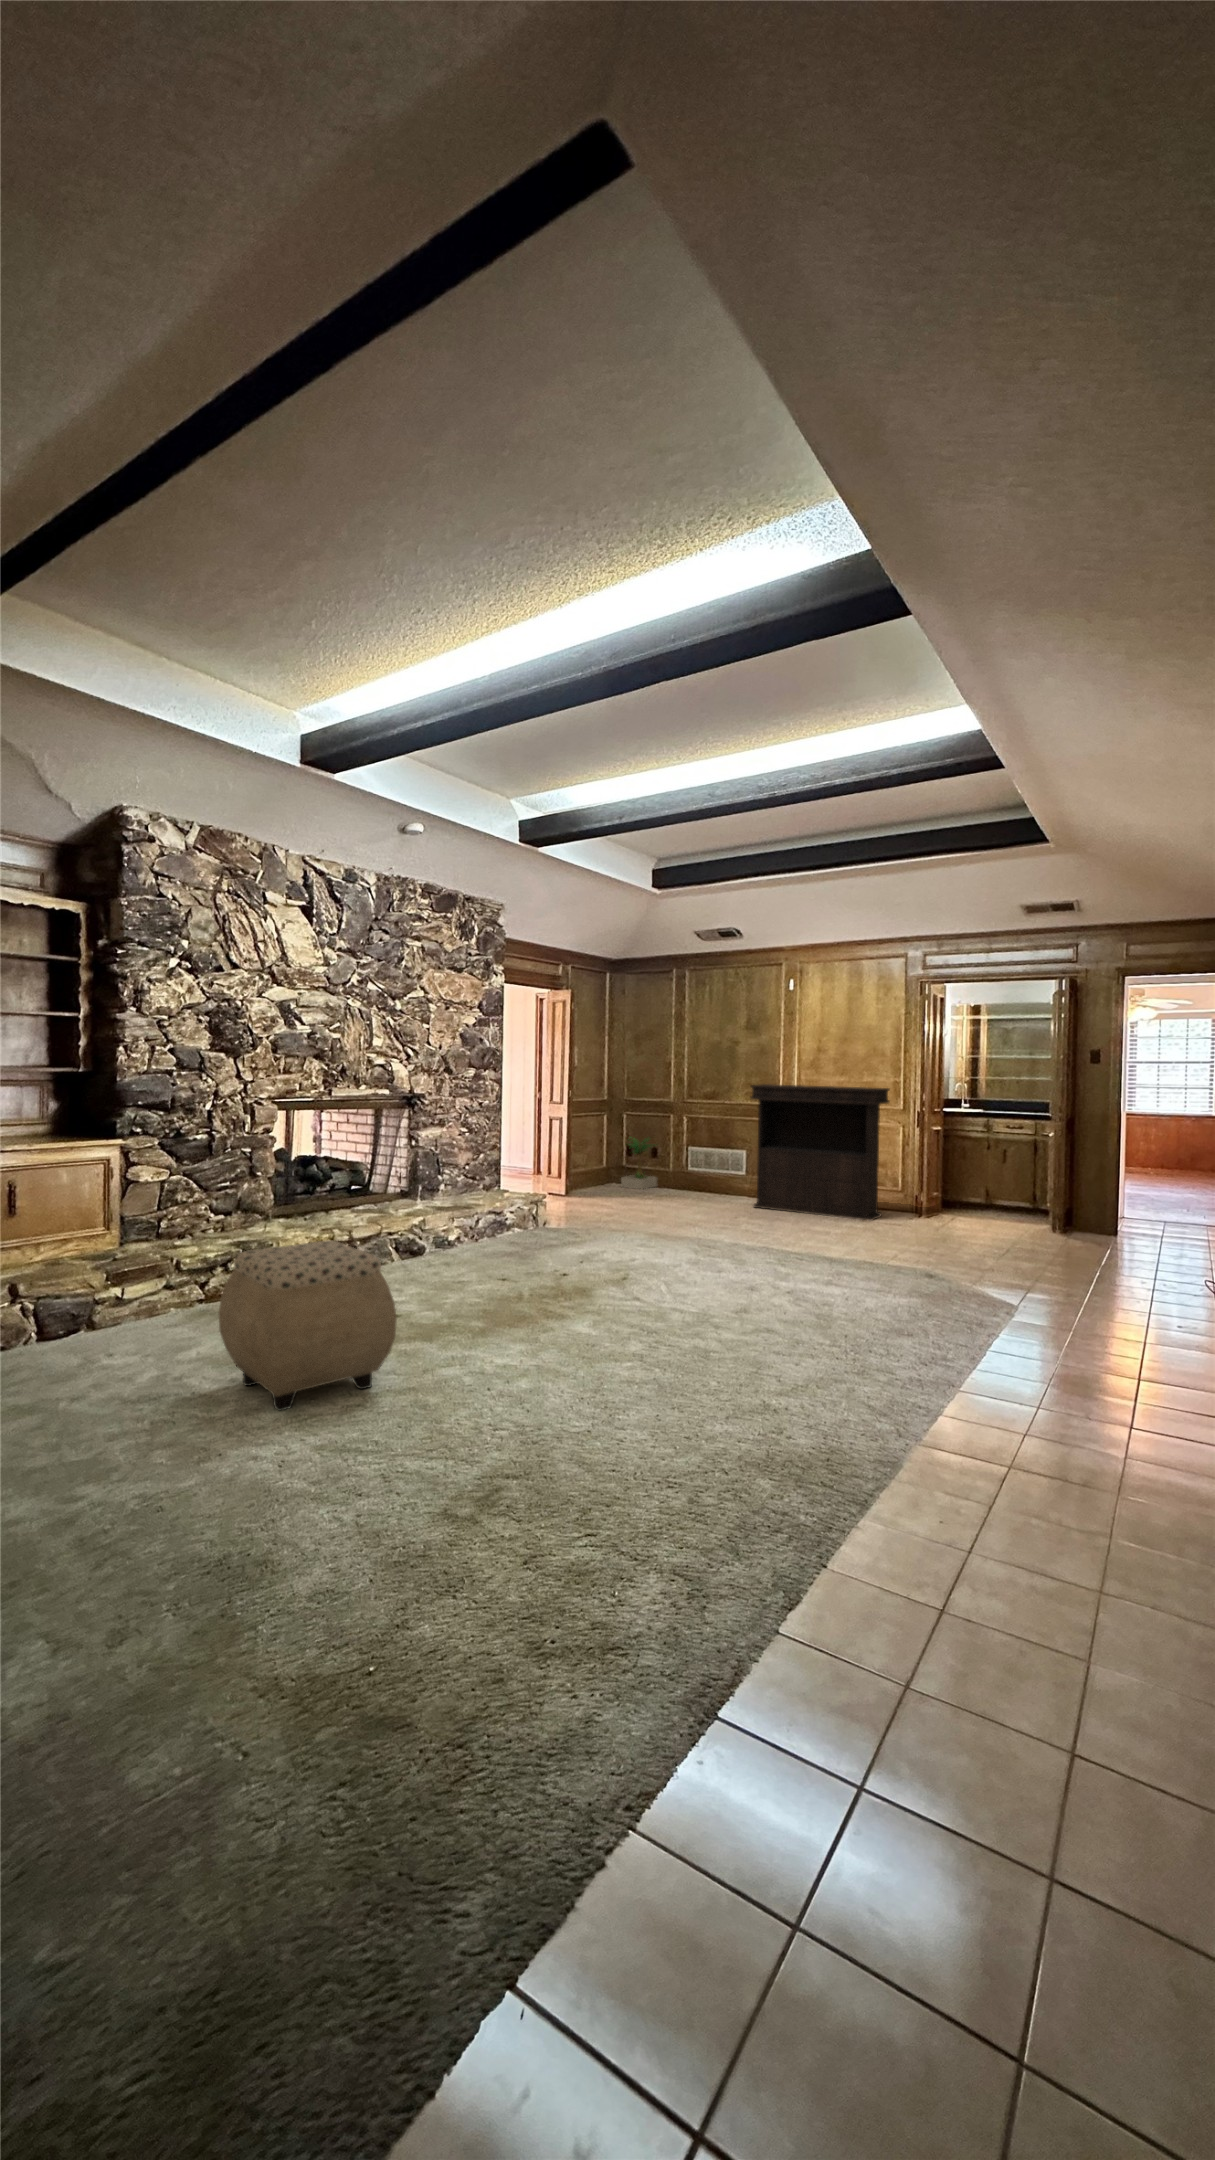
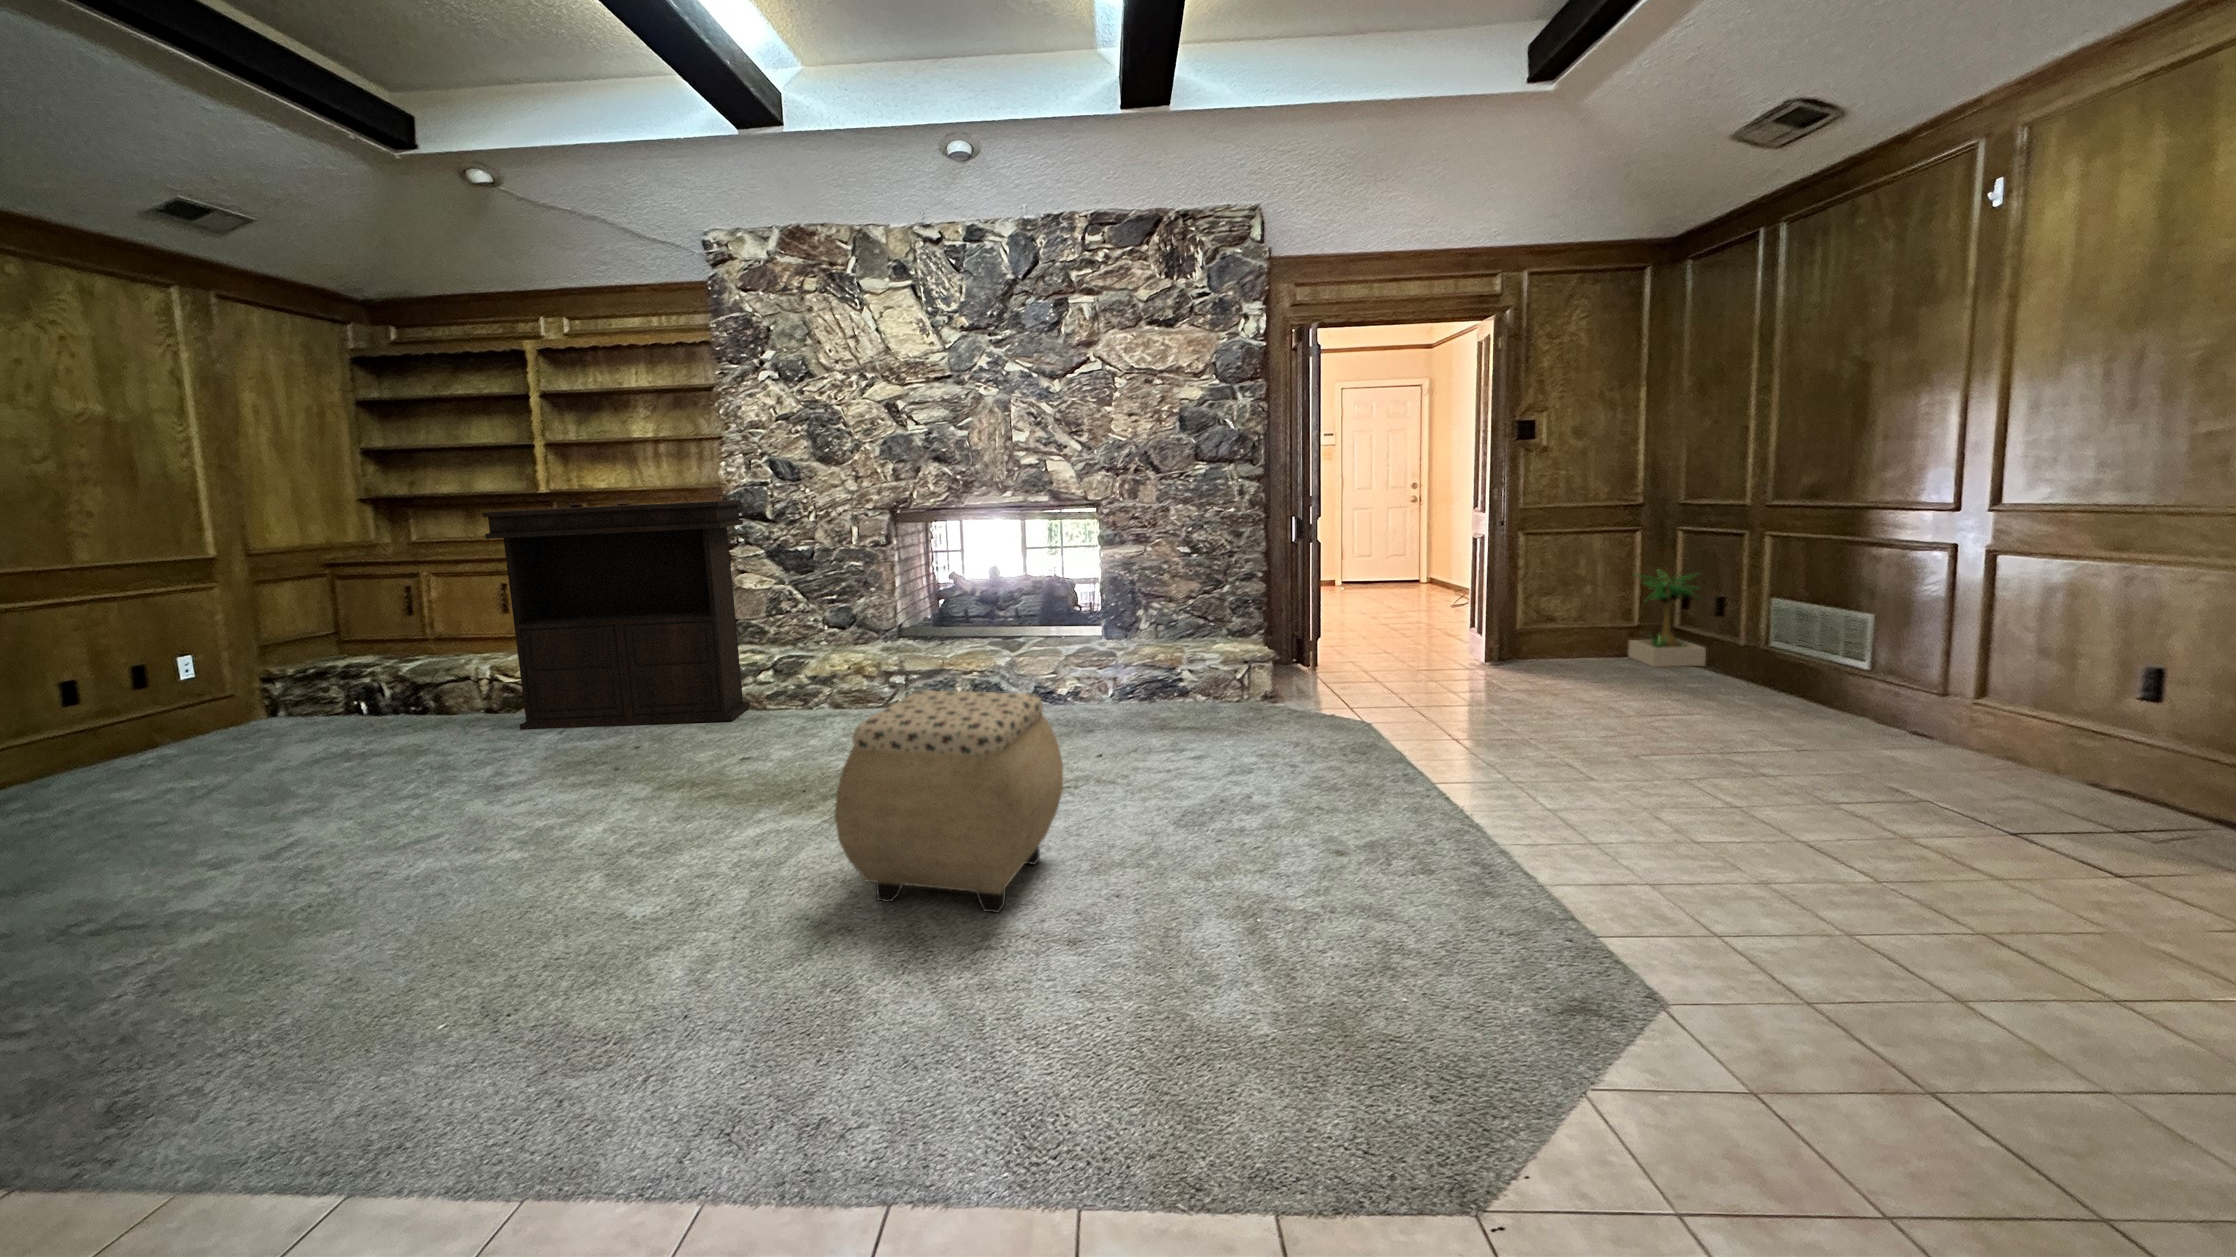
console table: present [751,1084,889,1220] -> present [482,500,750,730]
ottoman: present [218,1240,397,1411] -> present [835,690,1063,913]

